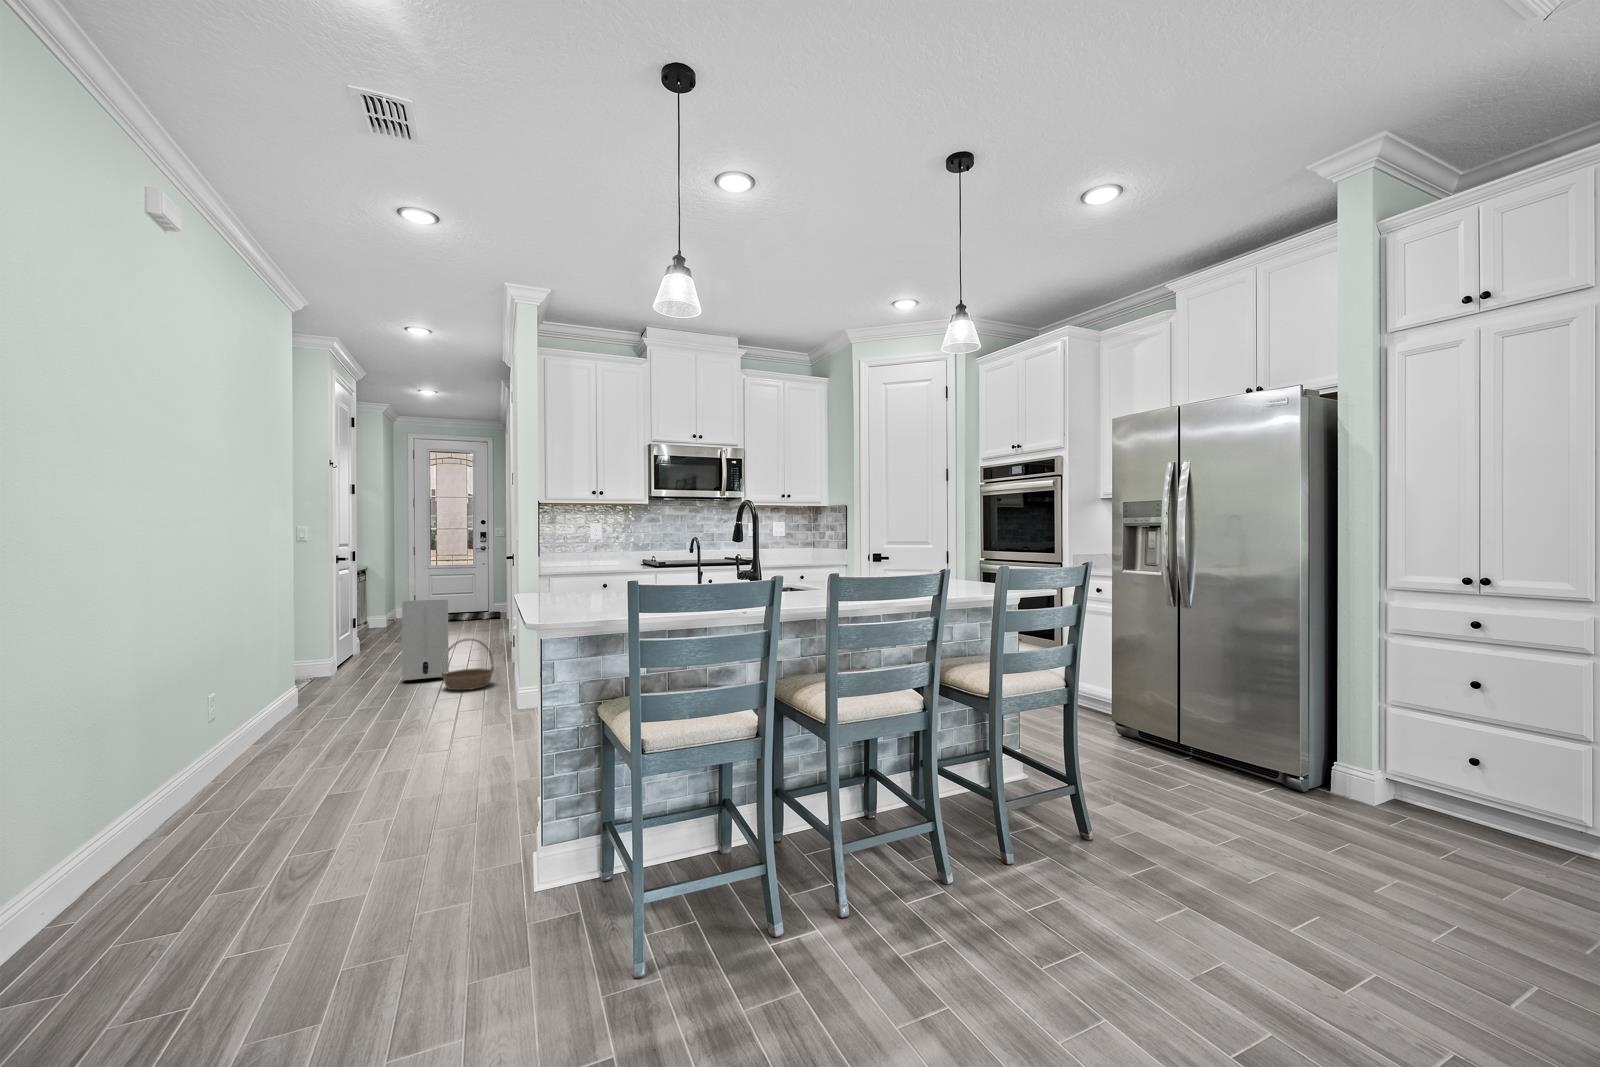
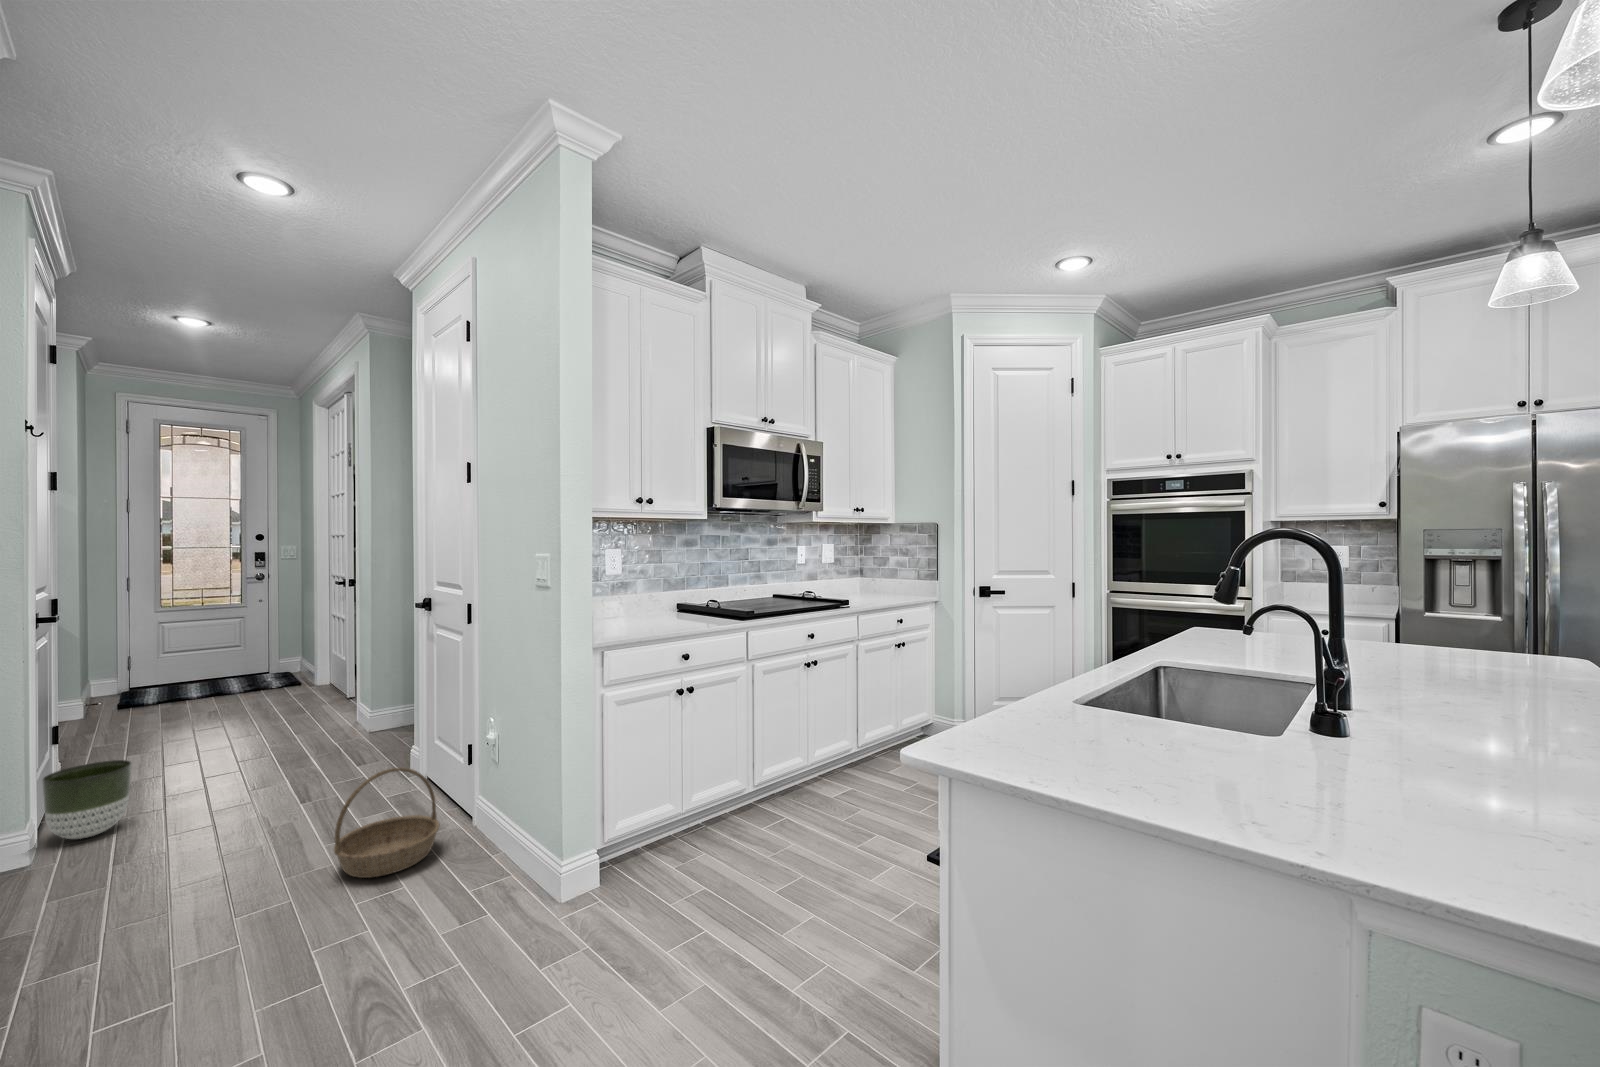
air purifier: present [402,599,449,681] -> none [217,691,323,867]
planter: none [346,633,381,668] -> present [42,760,132,839]

